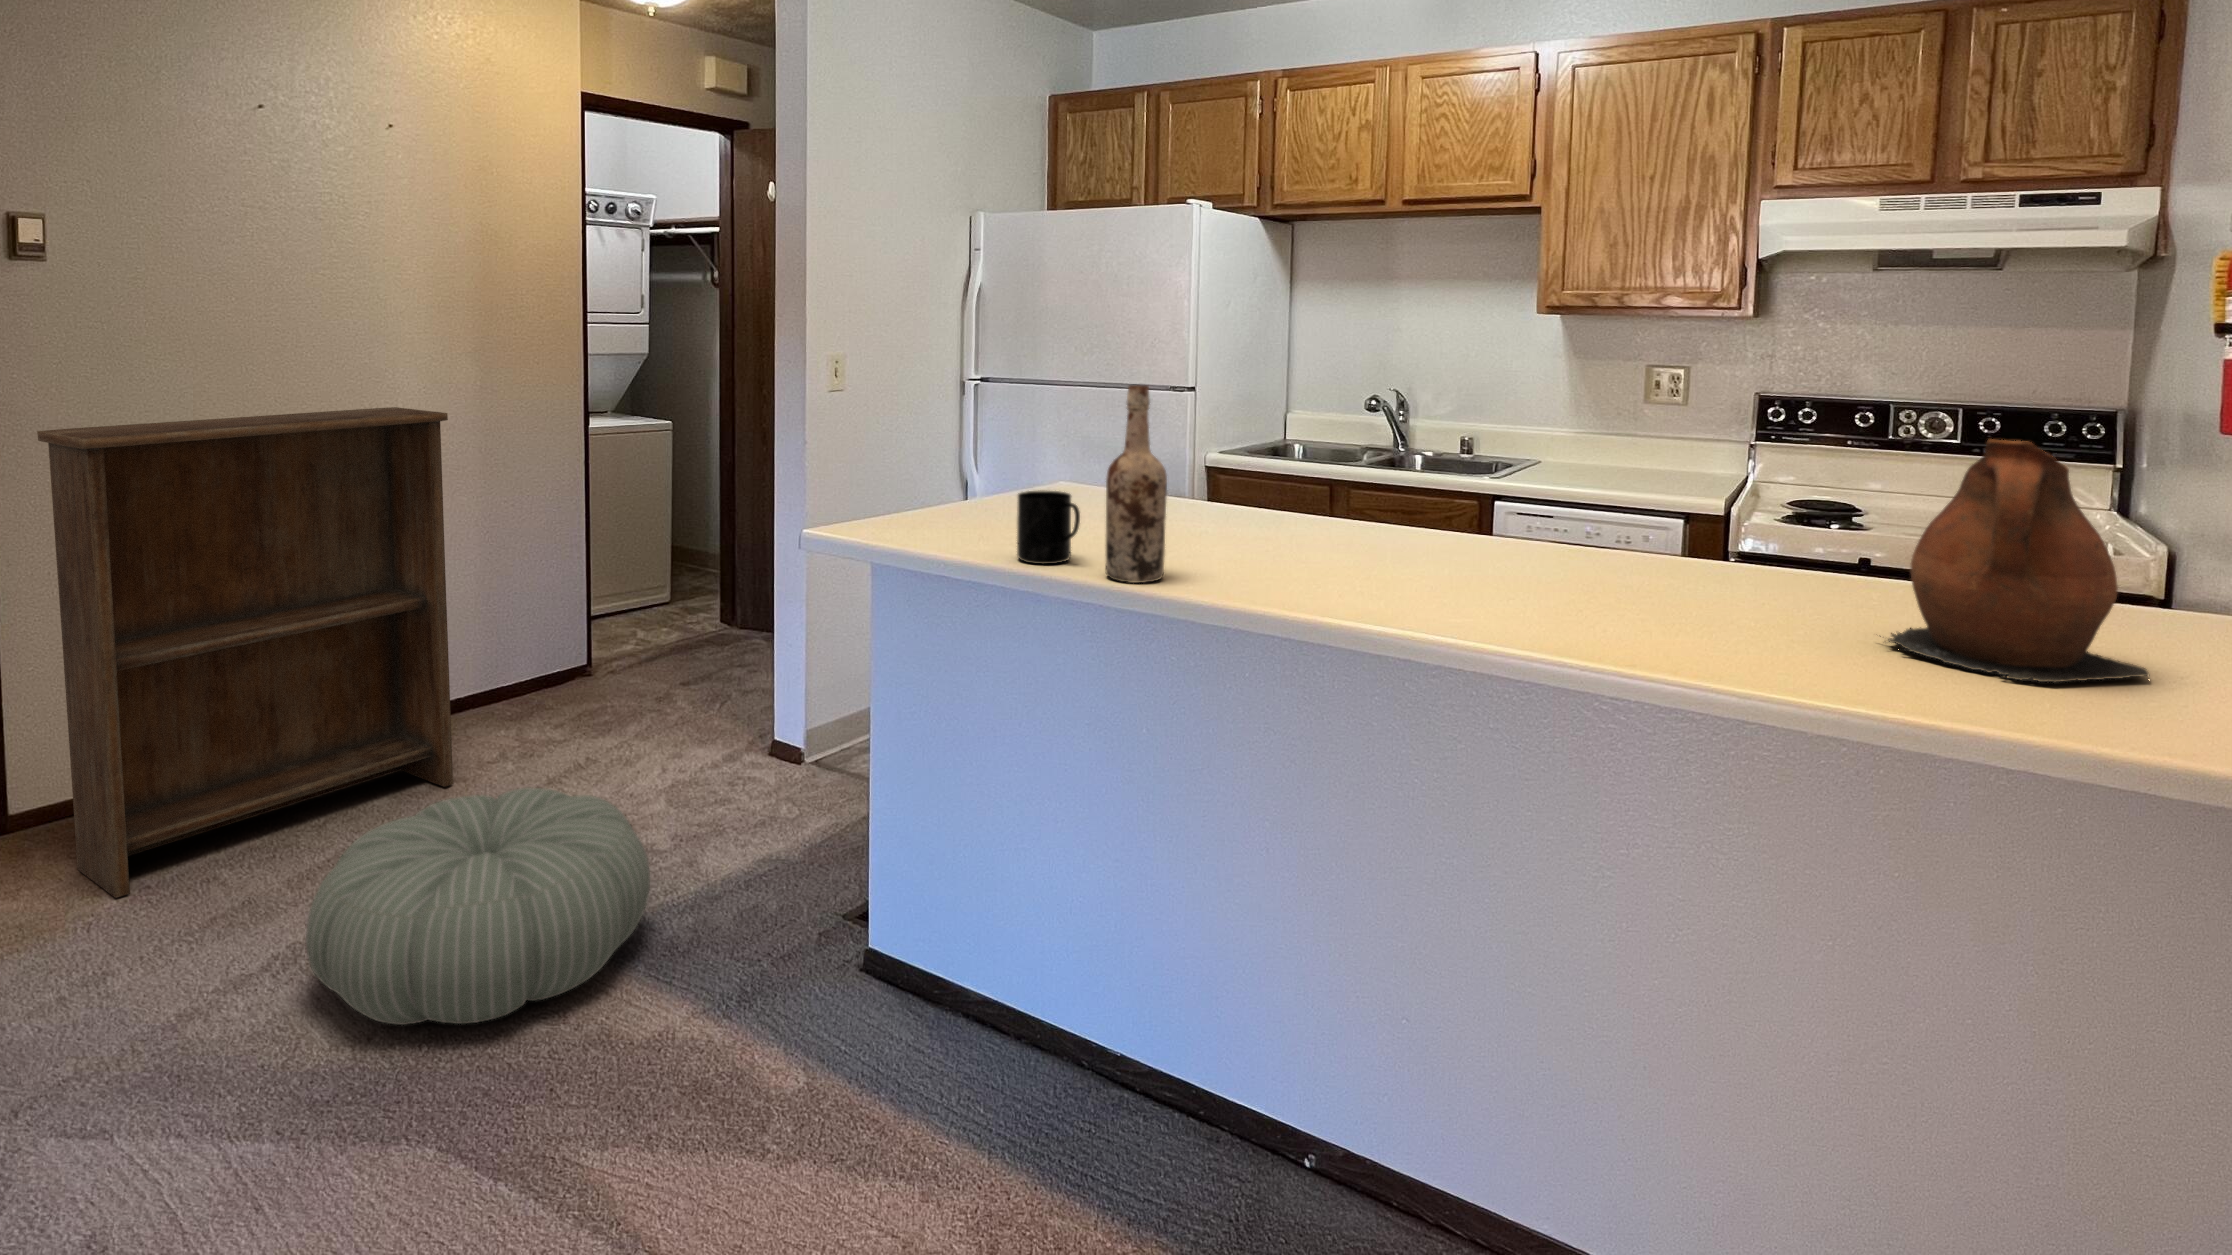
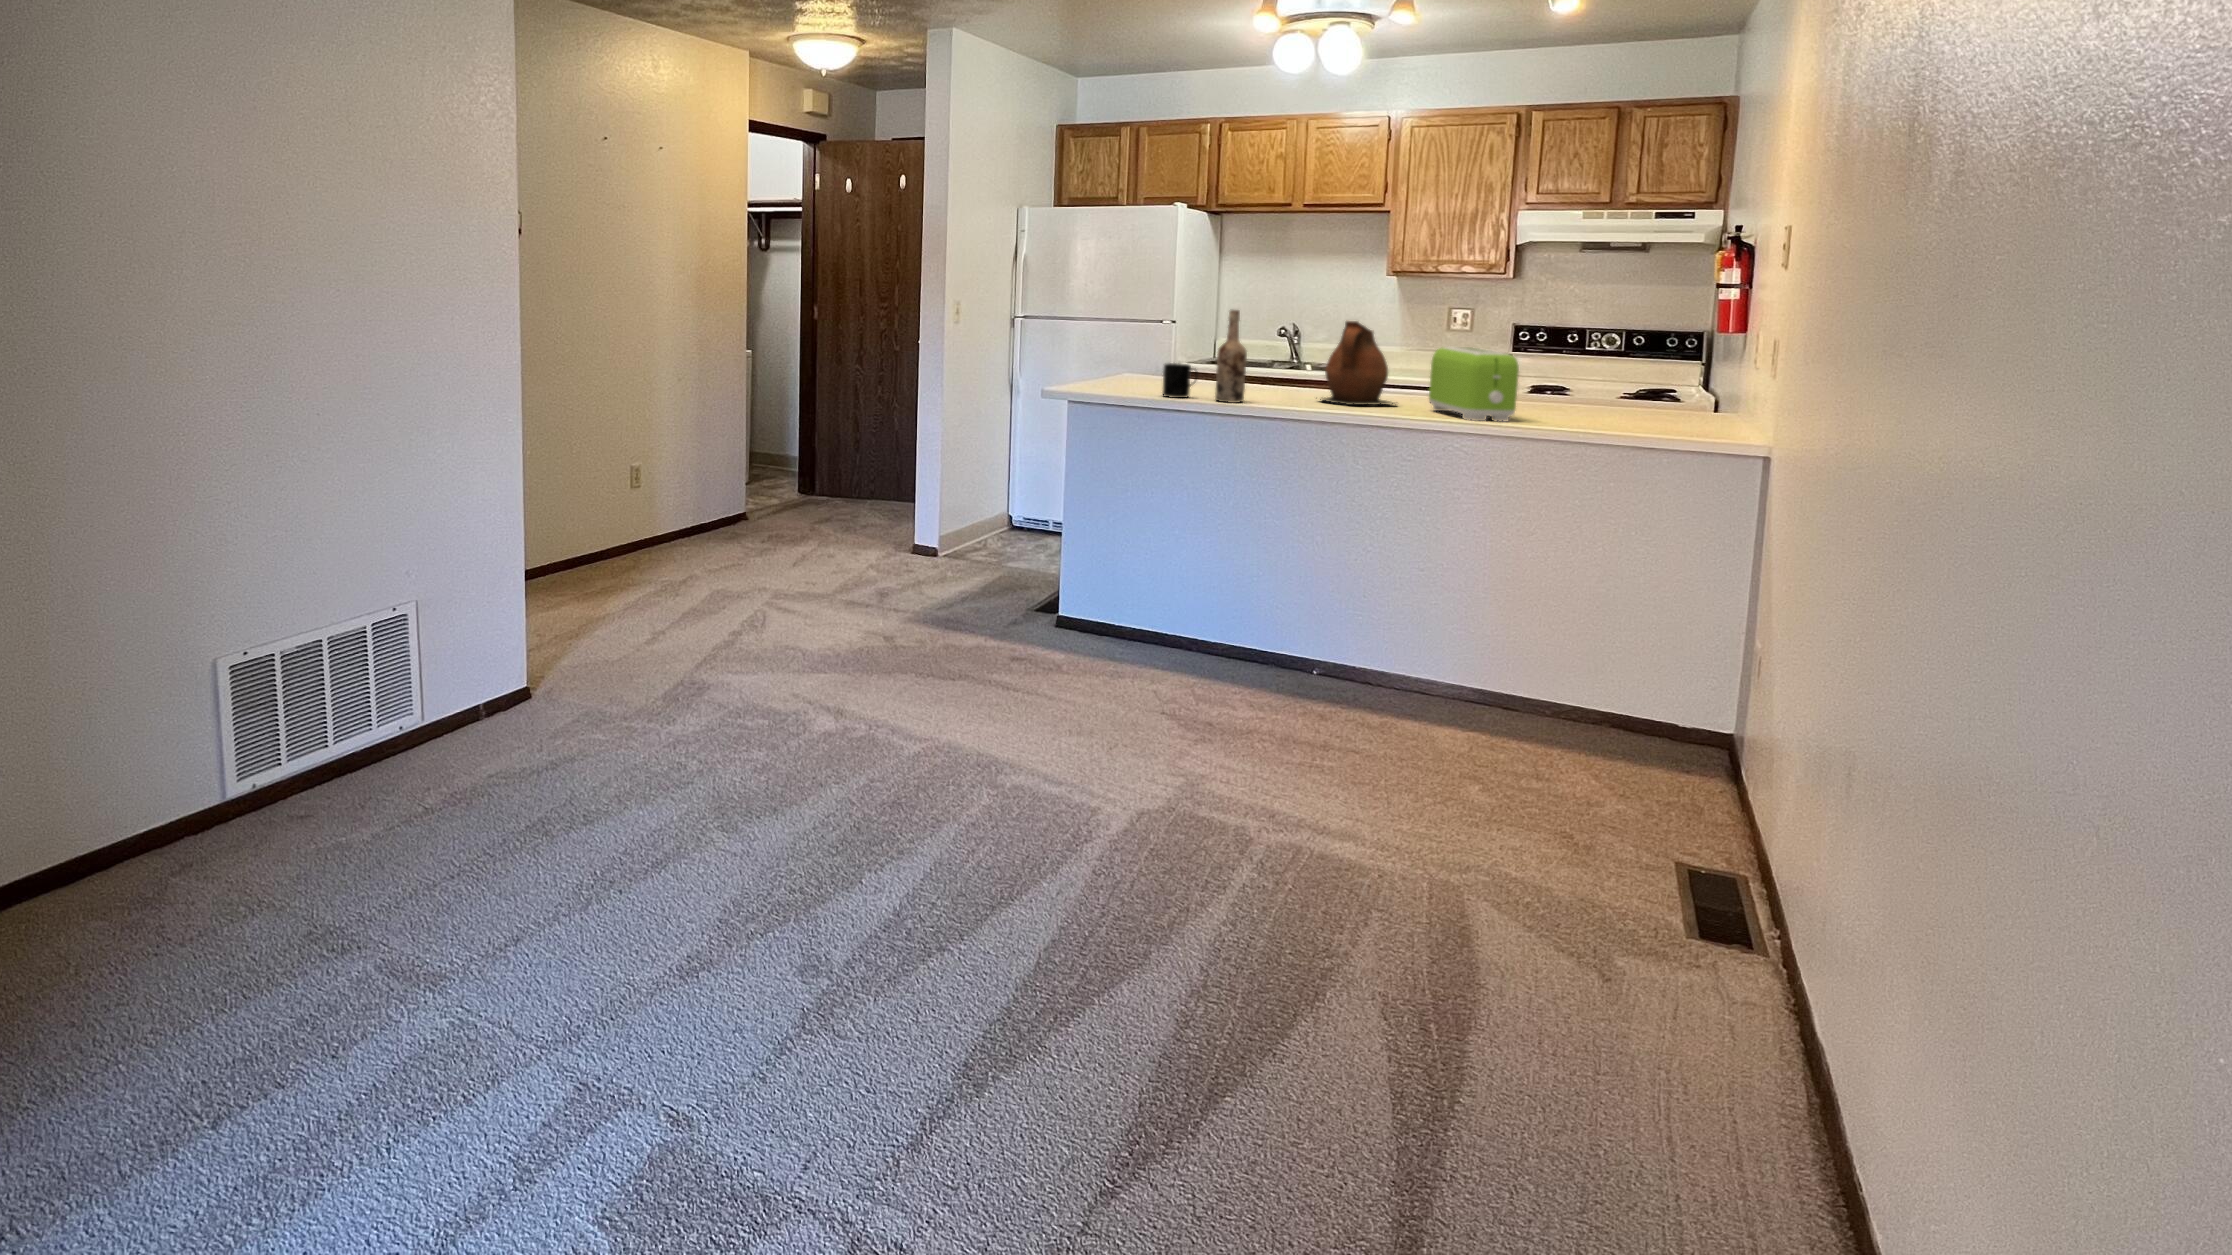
bookshelf: present [37,407,453,898] -> none [567,329,748,600]
ceramic pitcher: present [1880,439,2150,682] -> present [1320,321,1396,405]
toaster: none [1560,469,1767,667] -> present [1429,347,1519,422]
pouf: present [306,788,650,1025] -> none [777,536,941,633]

